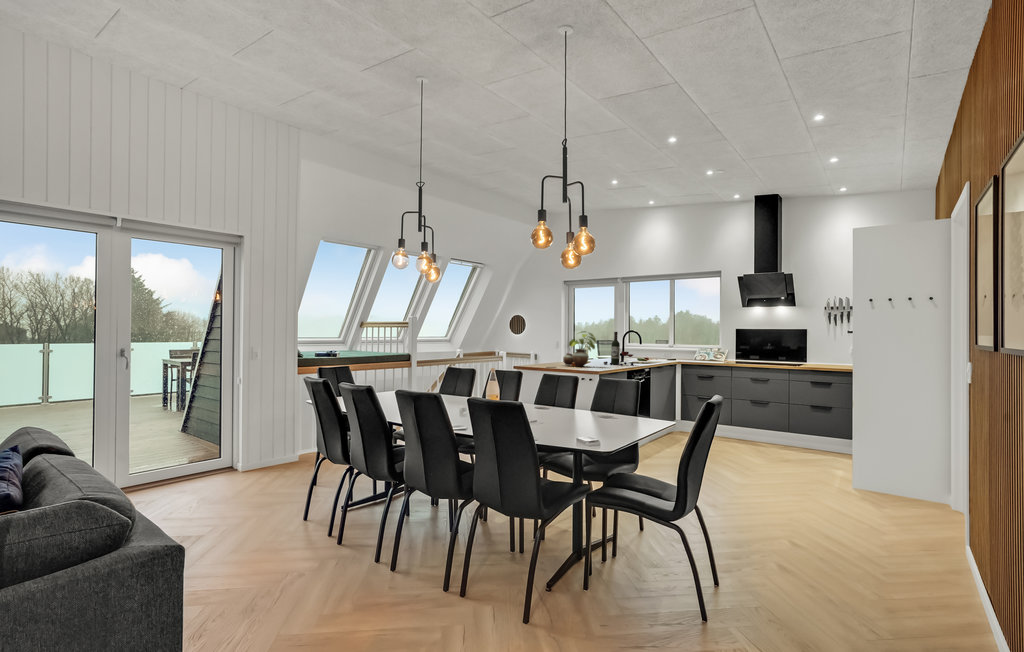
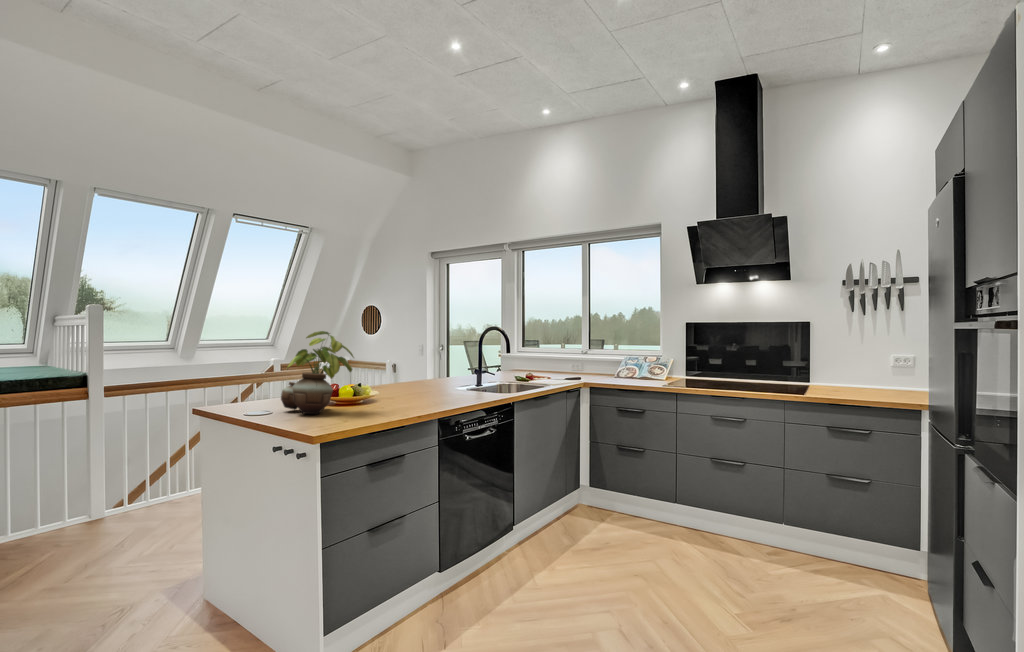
wine bottle: present [604,332,633,366] -> none [404,331,466,405]

